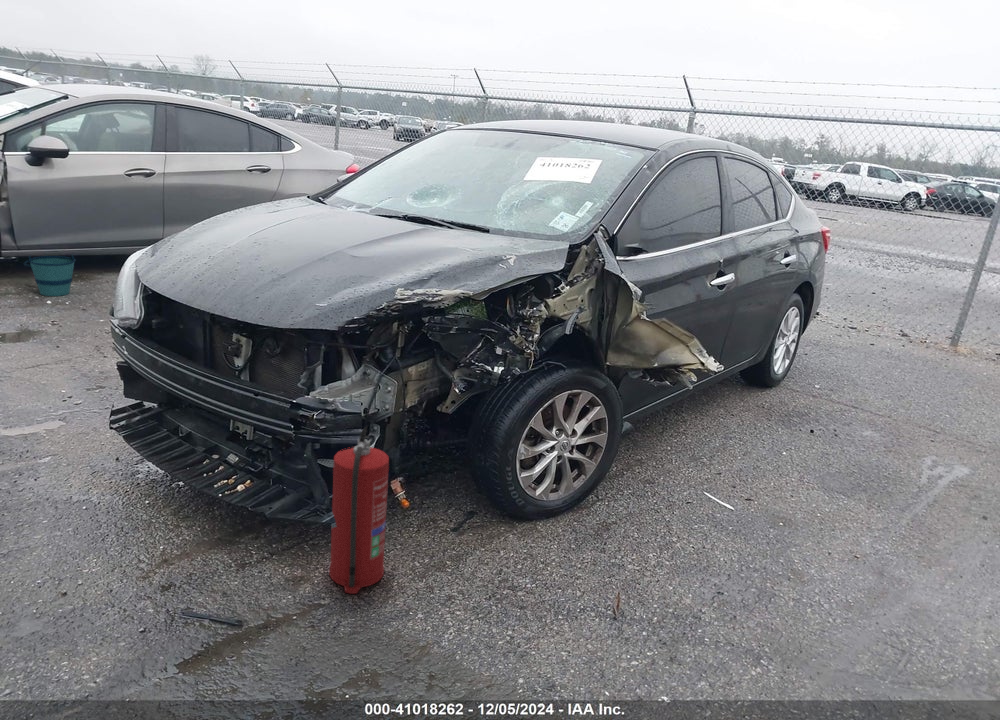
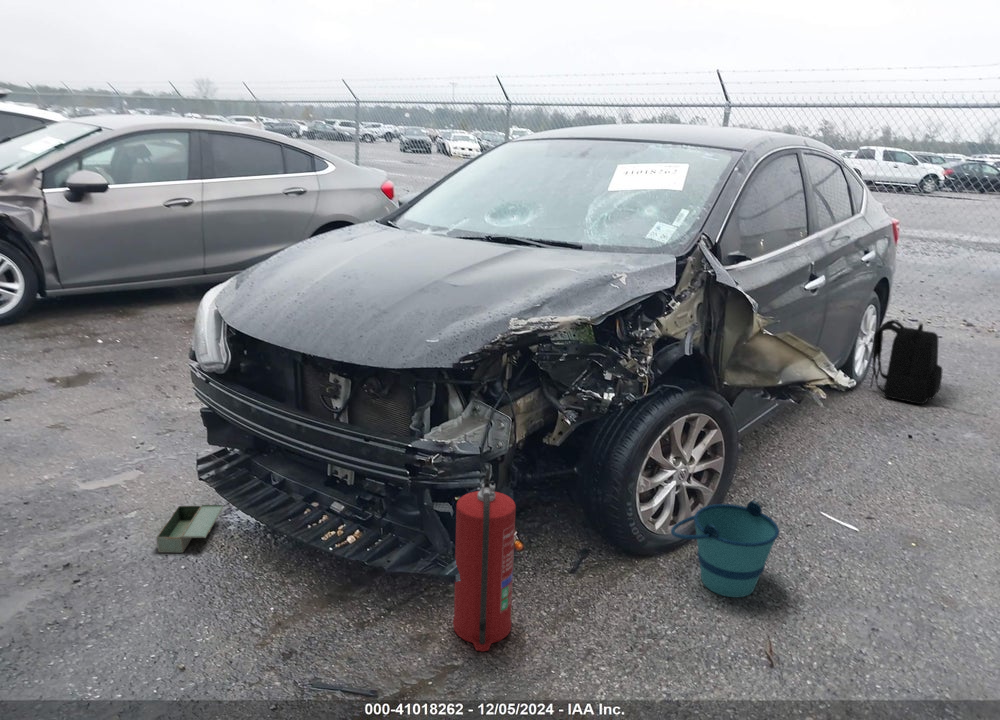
bucket: present [24,254,75,296] -> present [671,501,779,597]
backpack: none [783,323,851,404] -> present [870,320,942,404]
toolbox: none [66,452,136,494] -> present [157,505,224,553]

